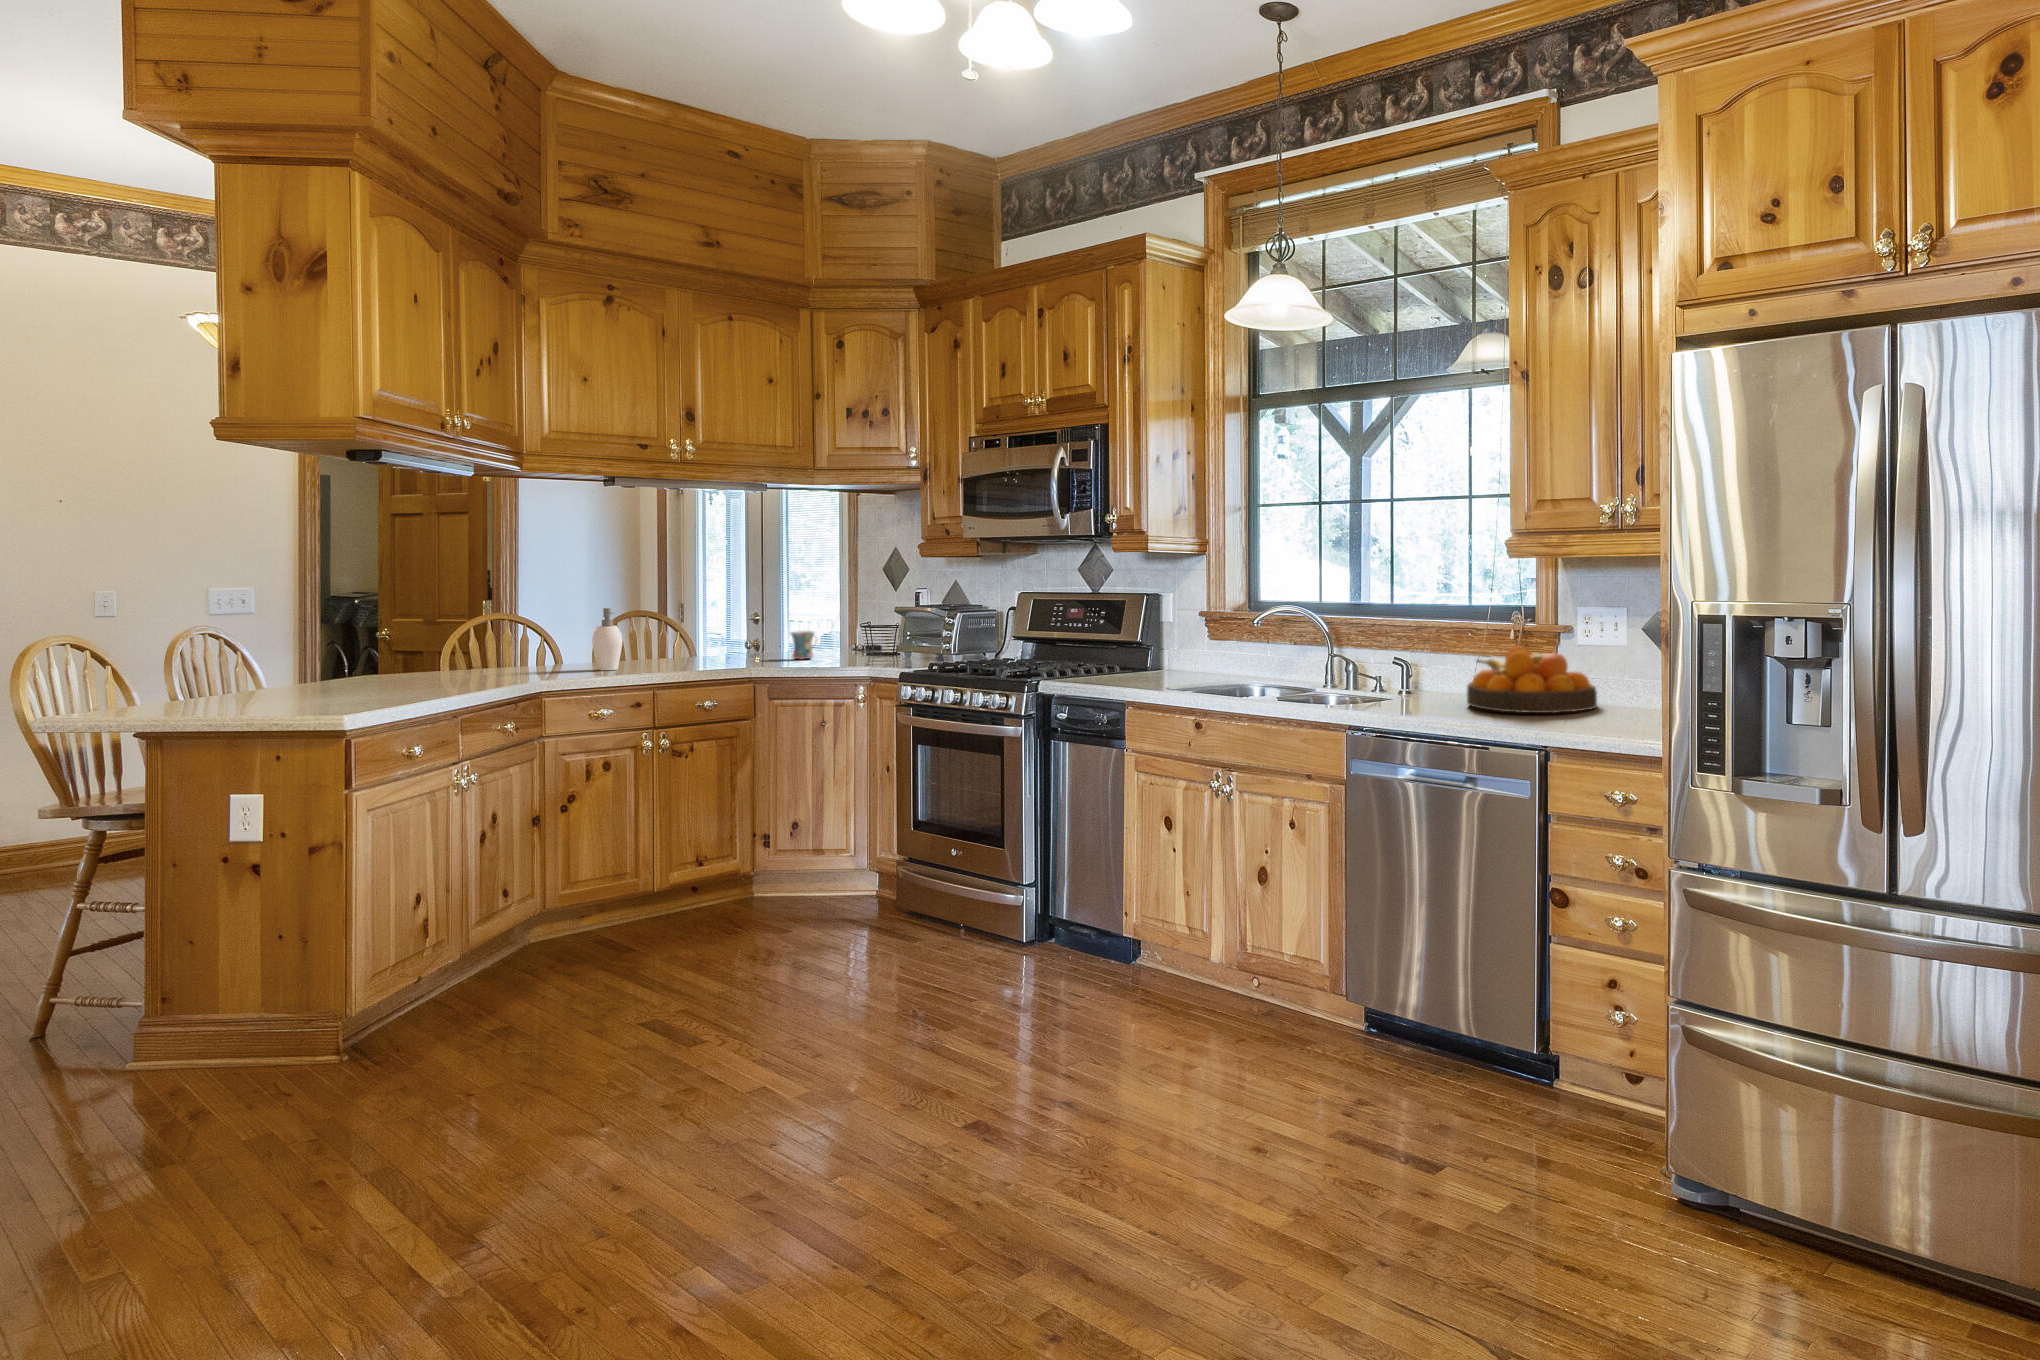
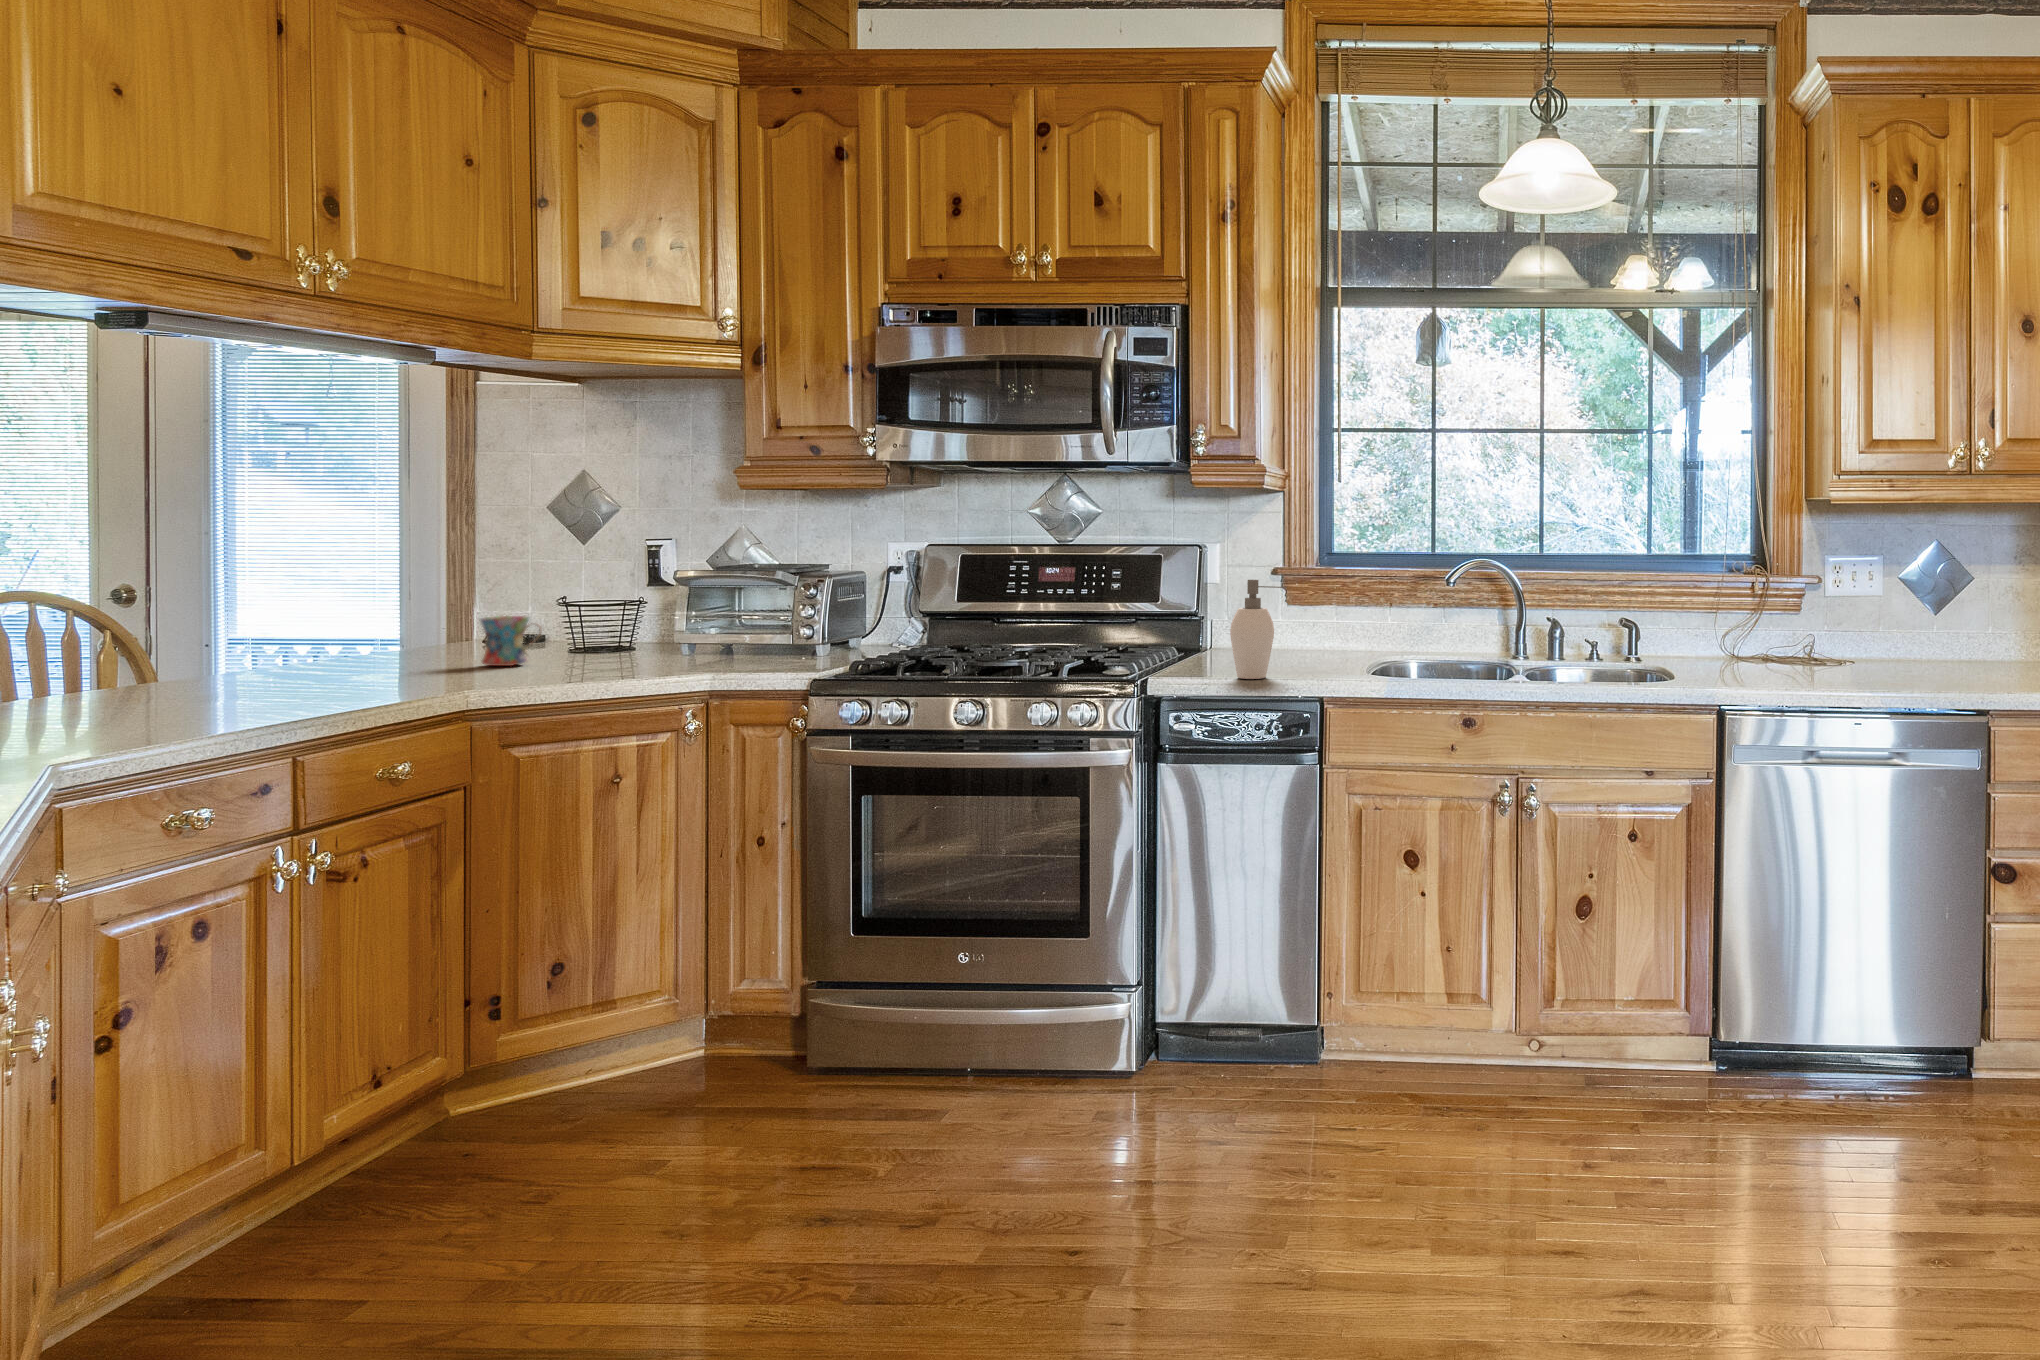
soap dispenser: present [592,608,622,670] -> present [1230,580,1287,679]
fruit bowl: present [1467,646,1597,713] -> none [1765,603,1916,677]

